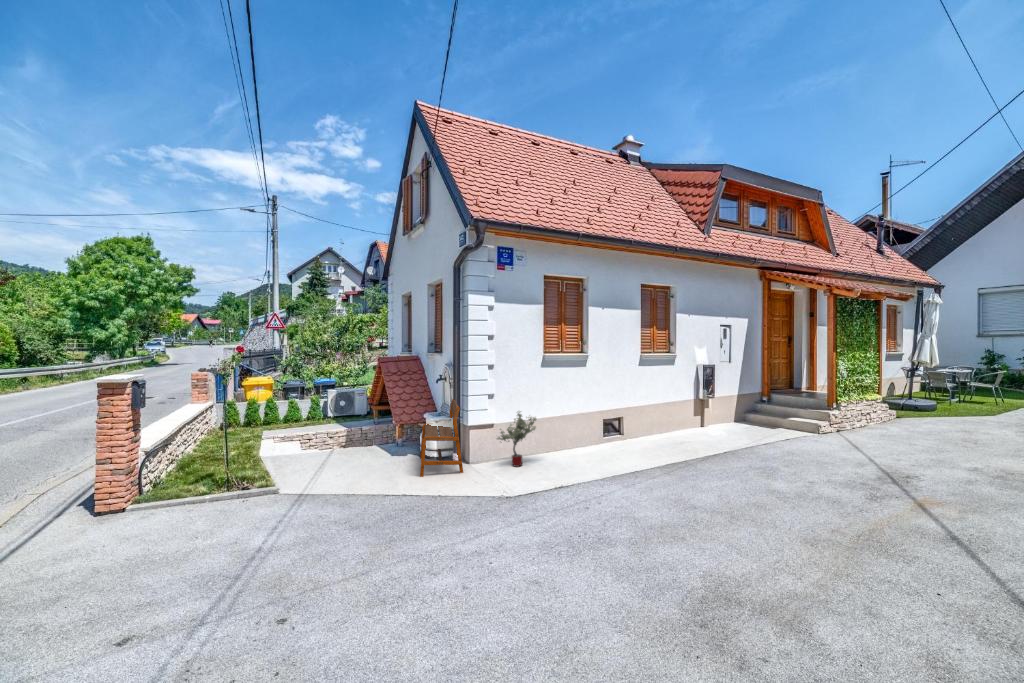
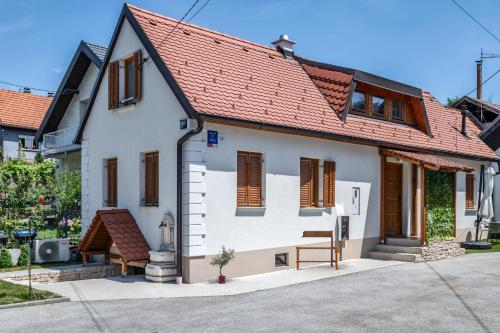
bench: present [420,399,463,477] -> present [296,230,338,270]

